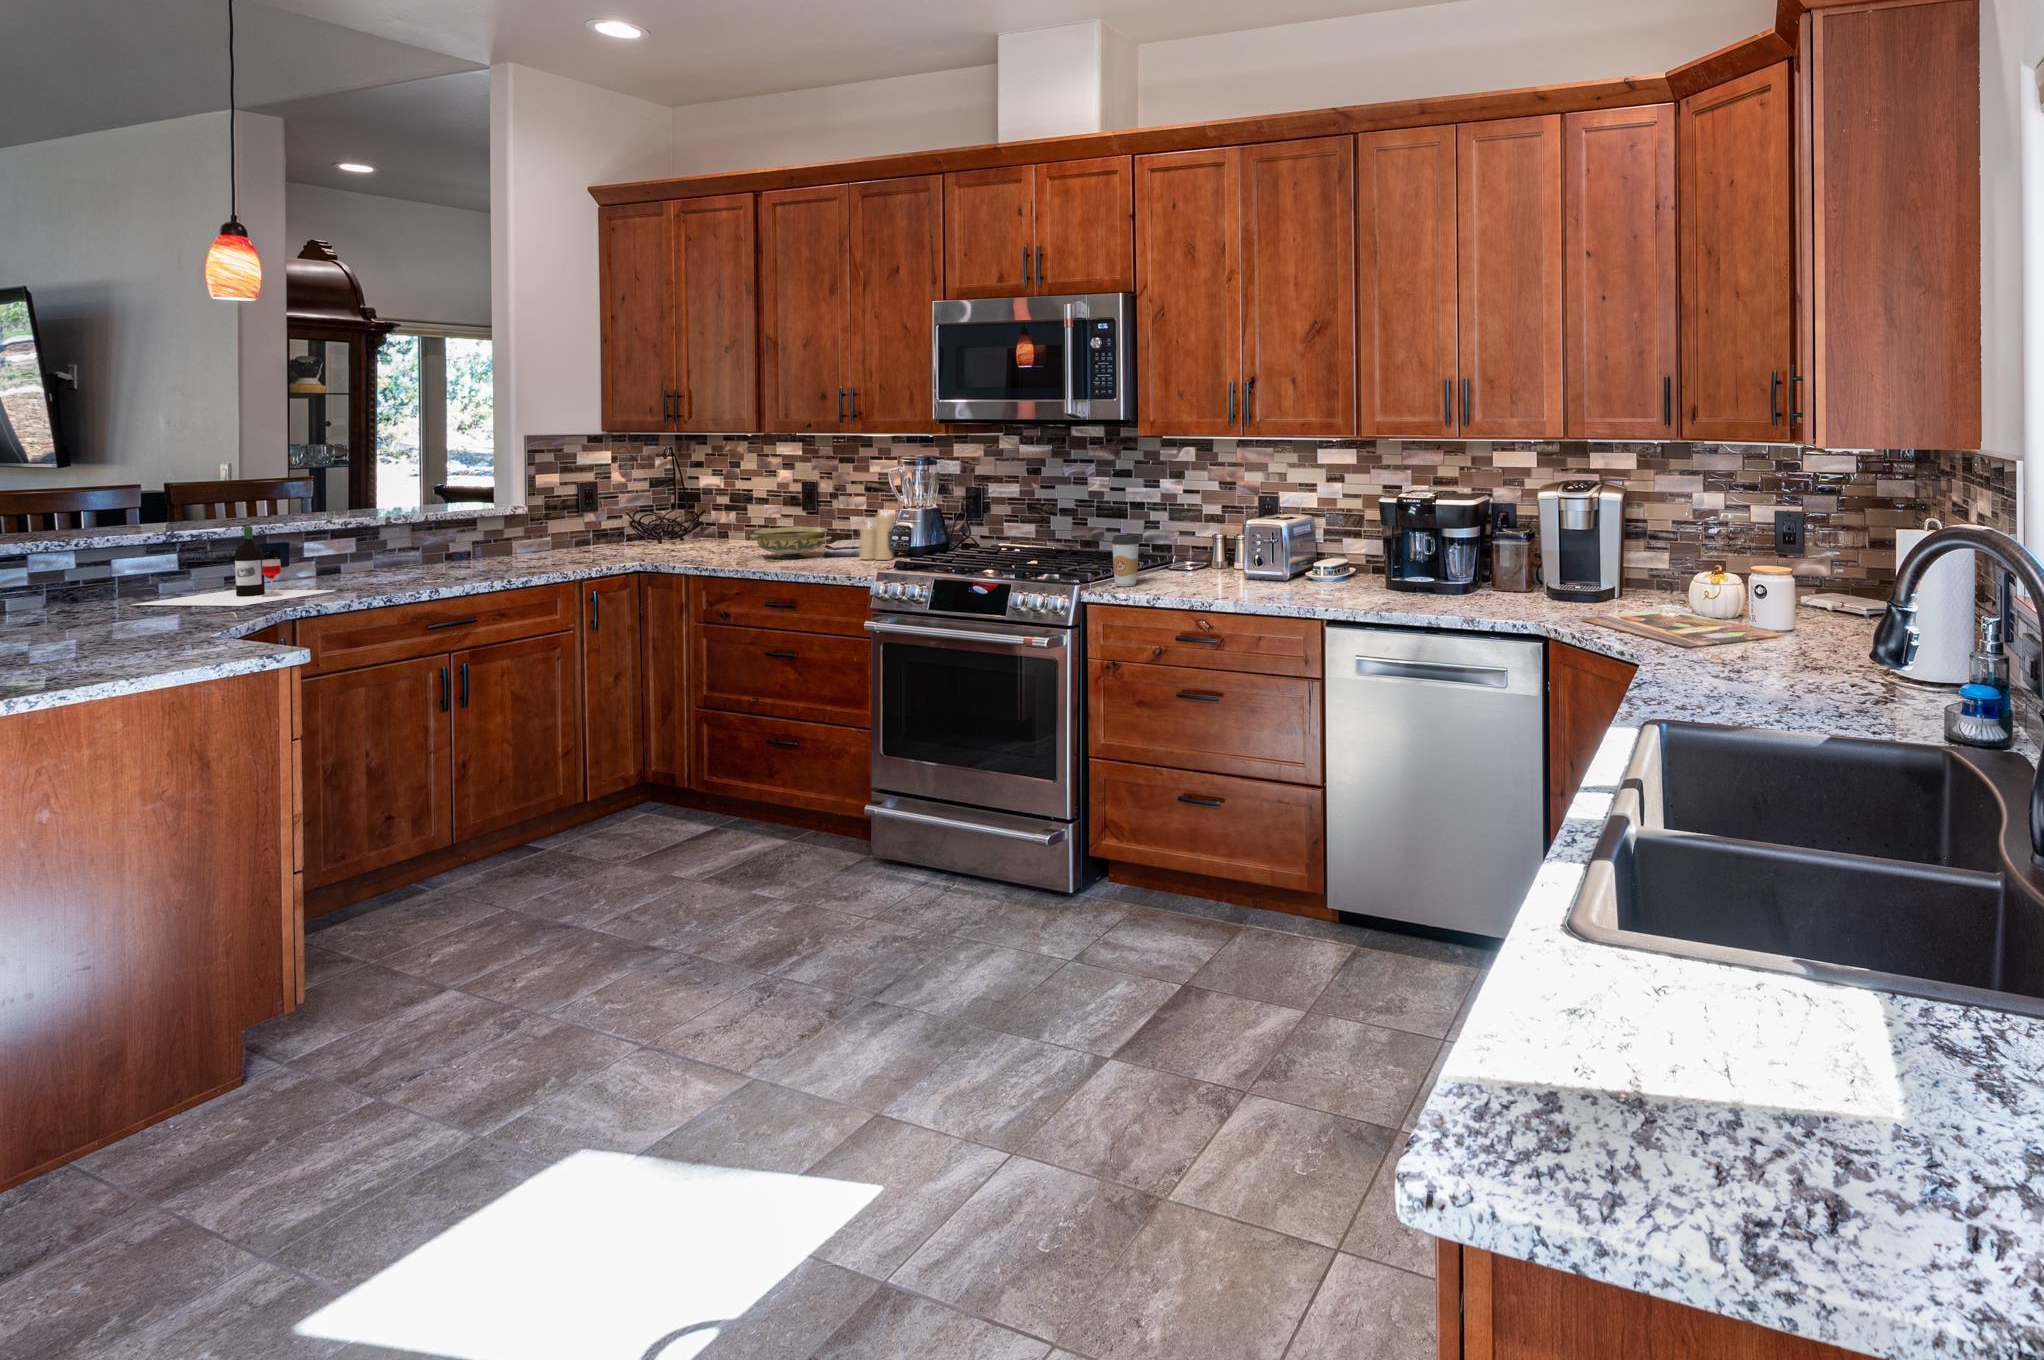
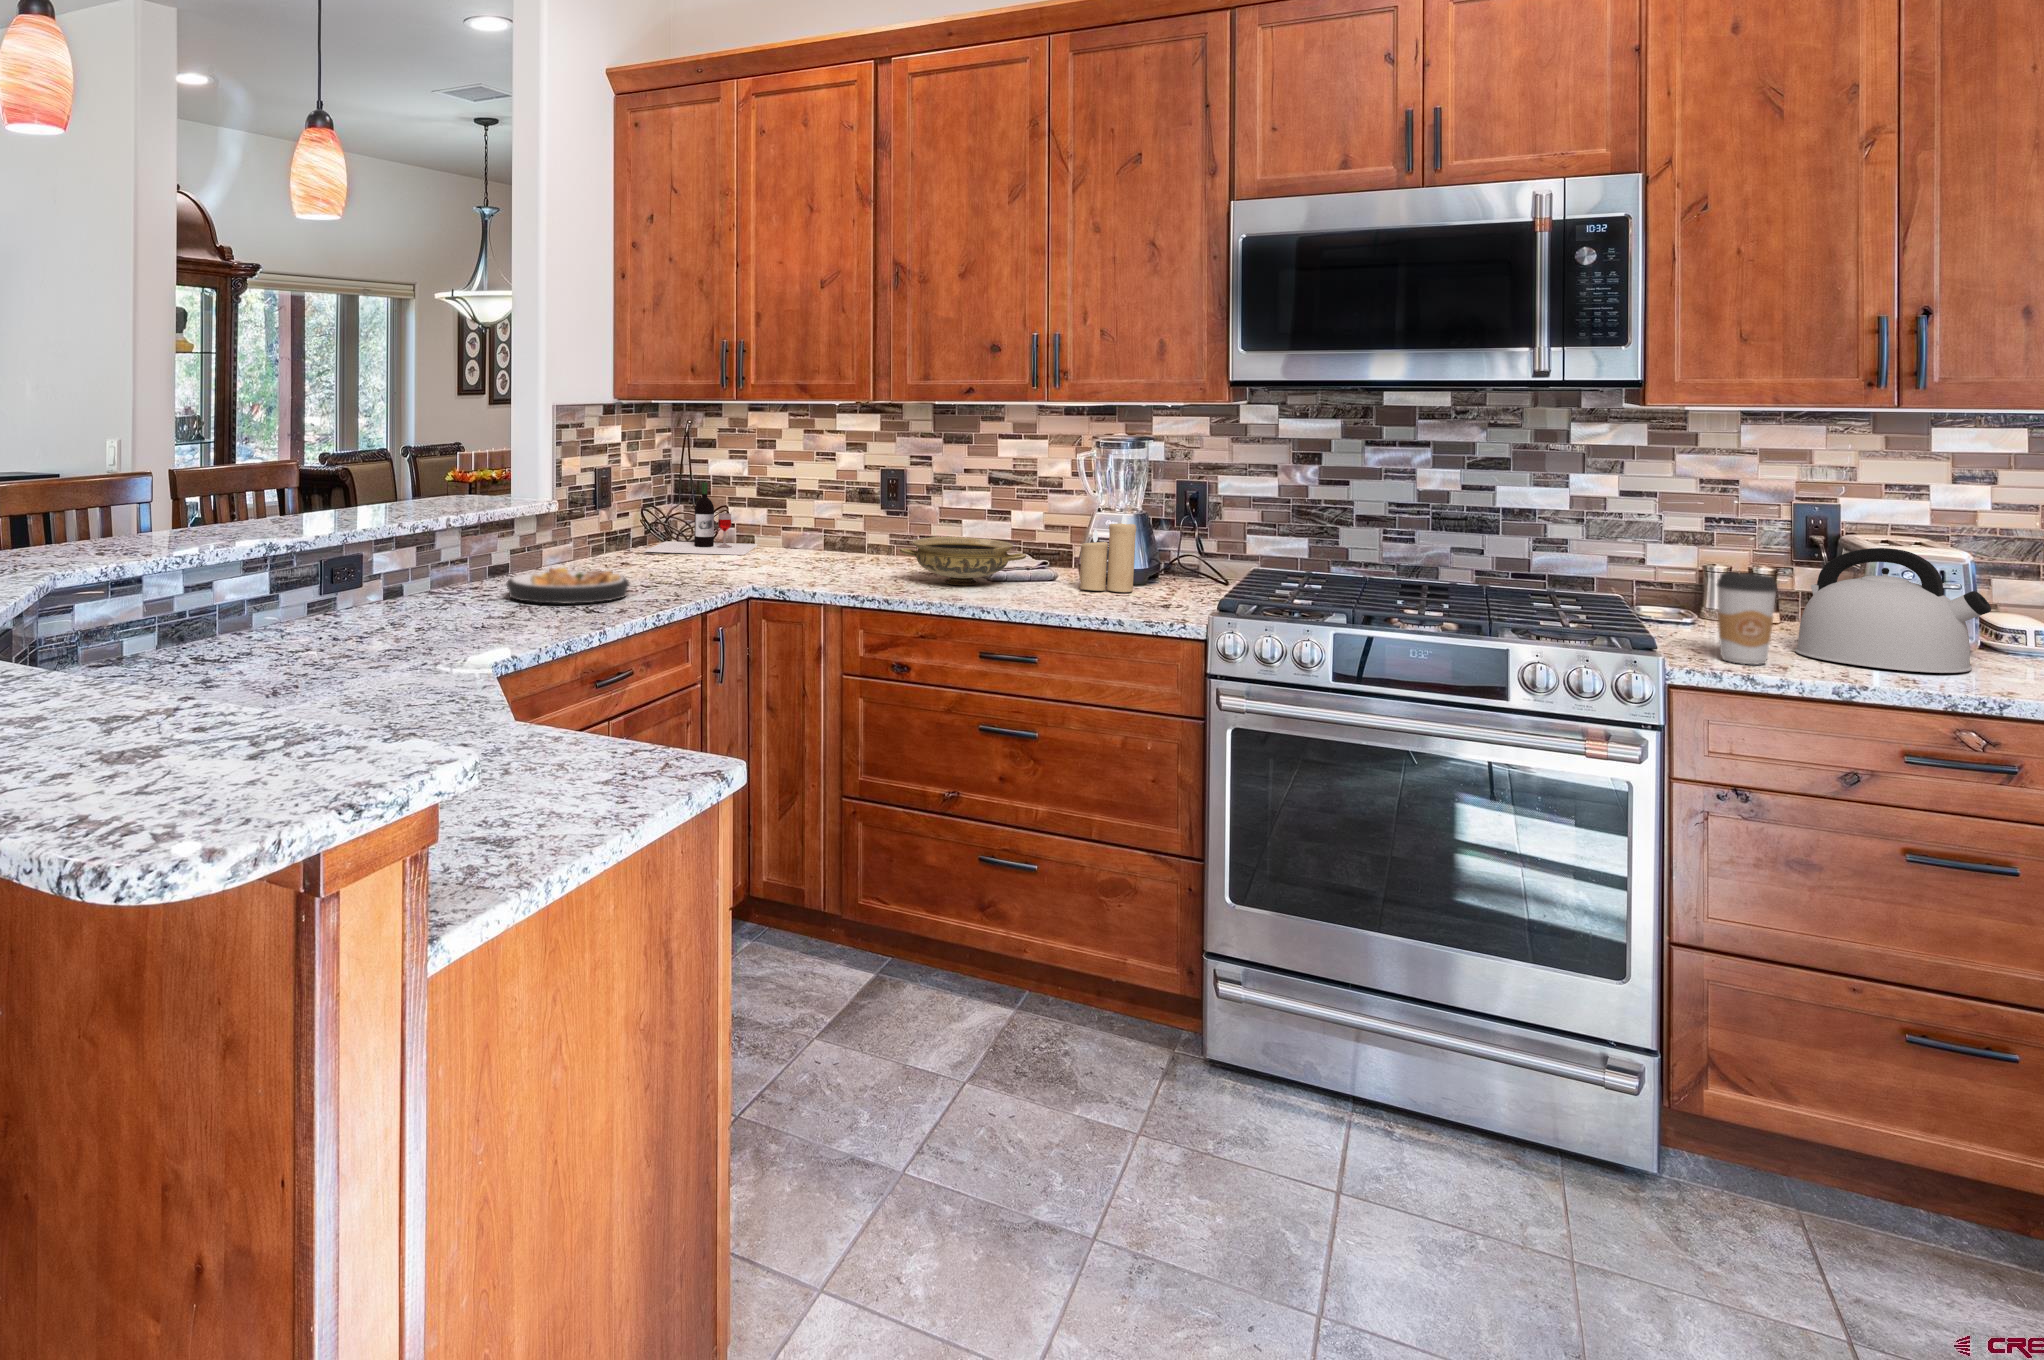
kettle: none [1171,519,1244,587] -> present [1795,548,1991,673]
wine bottle: present [133,526,334,606] -> present [644,483,757,555]
plate: none [418,552,525,575] -> present [506,568,629,604]

